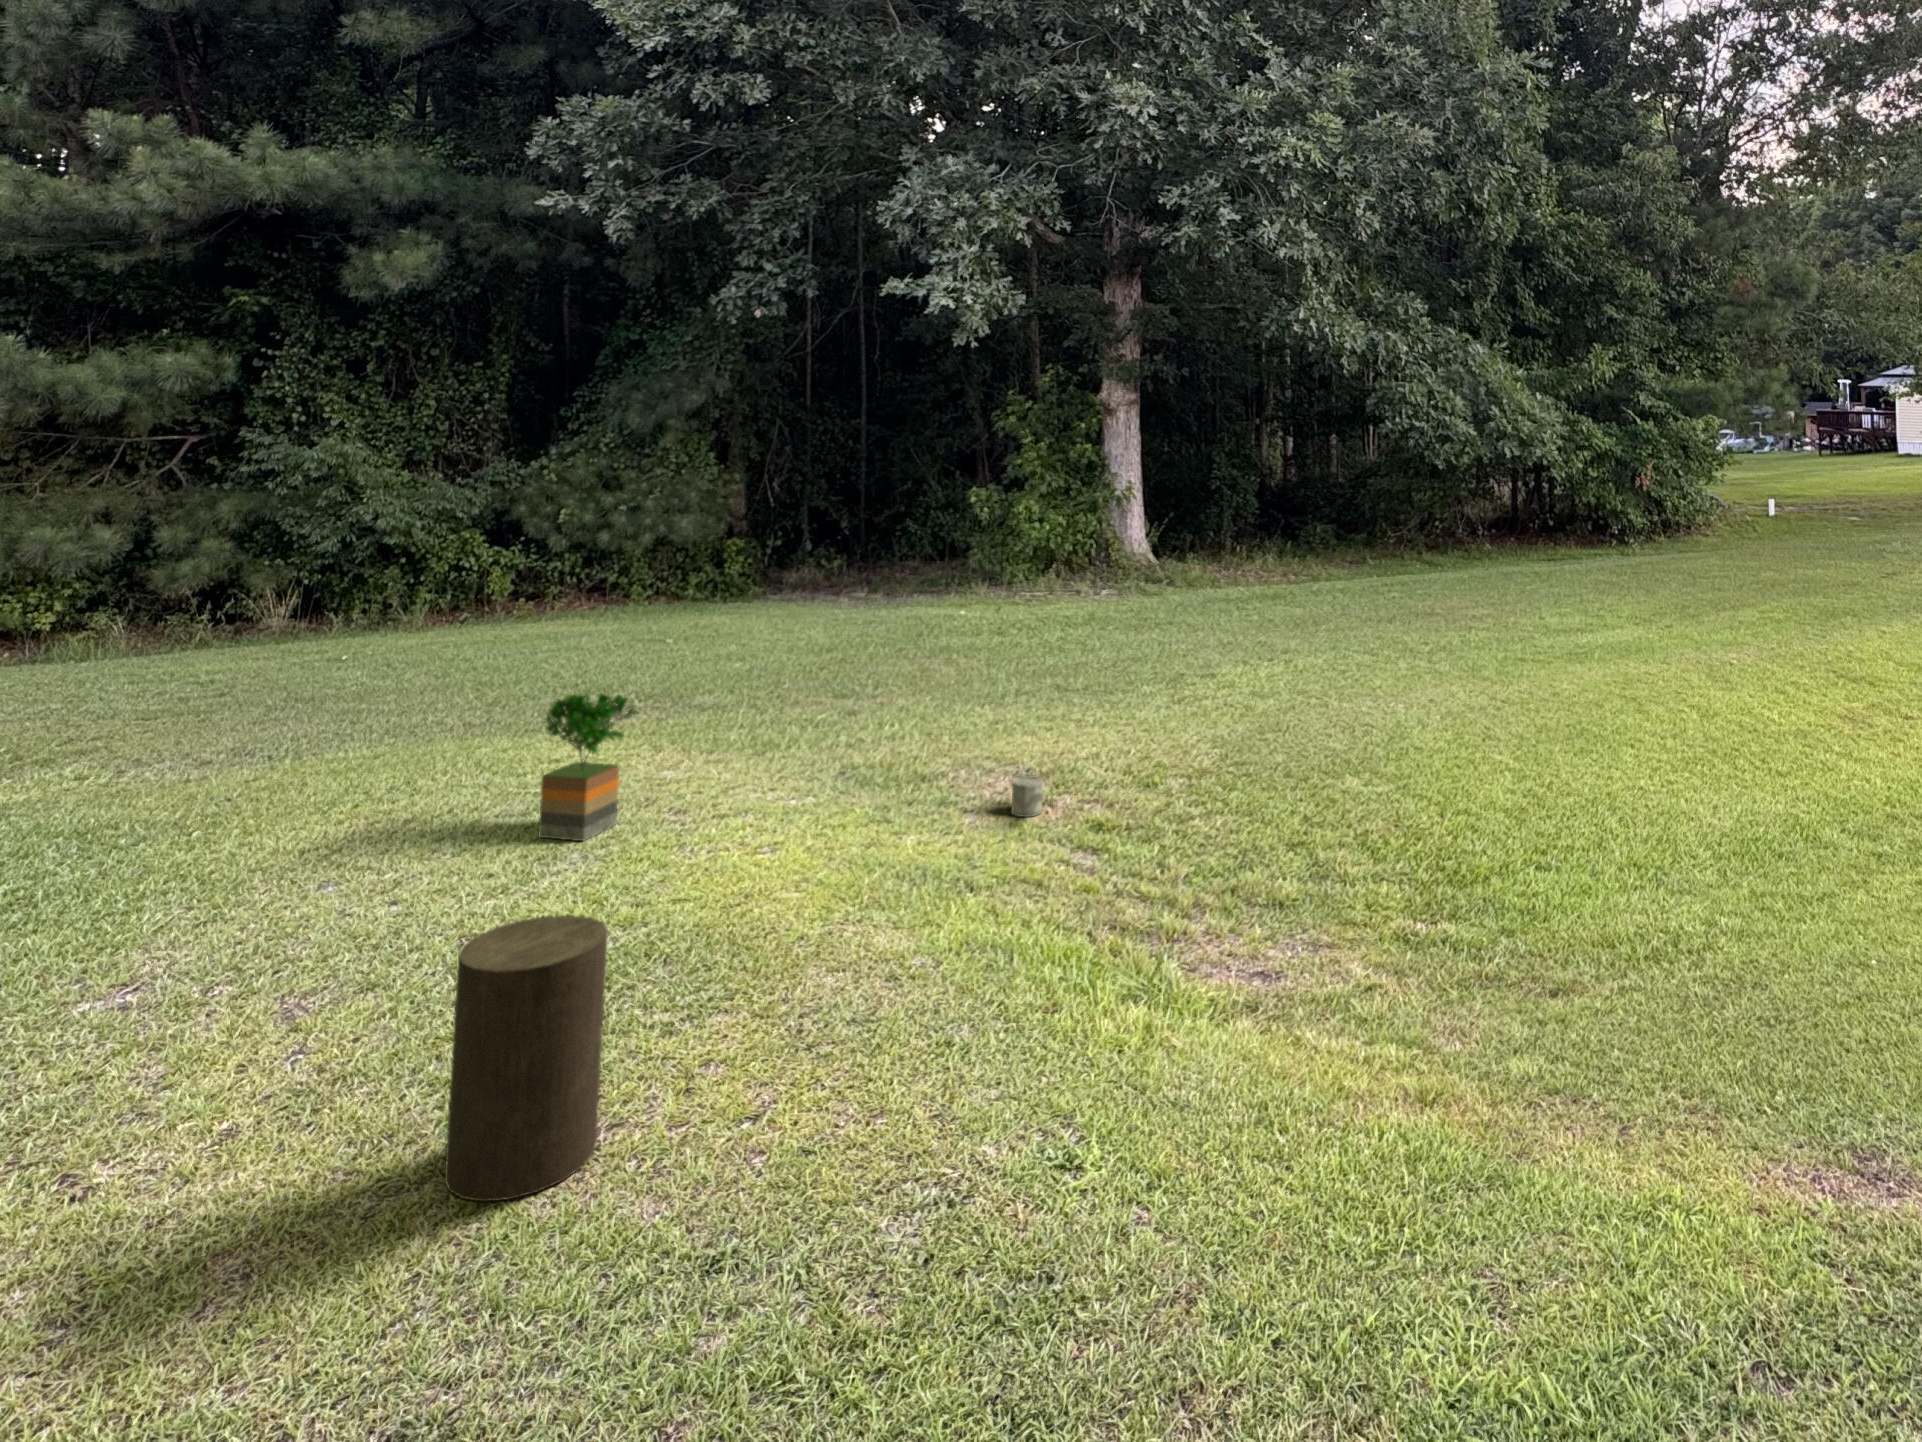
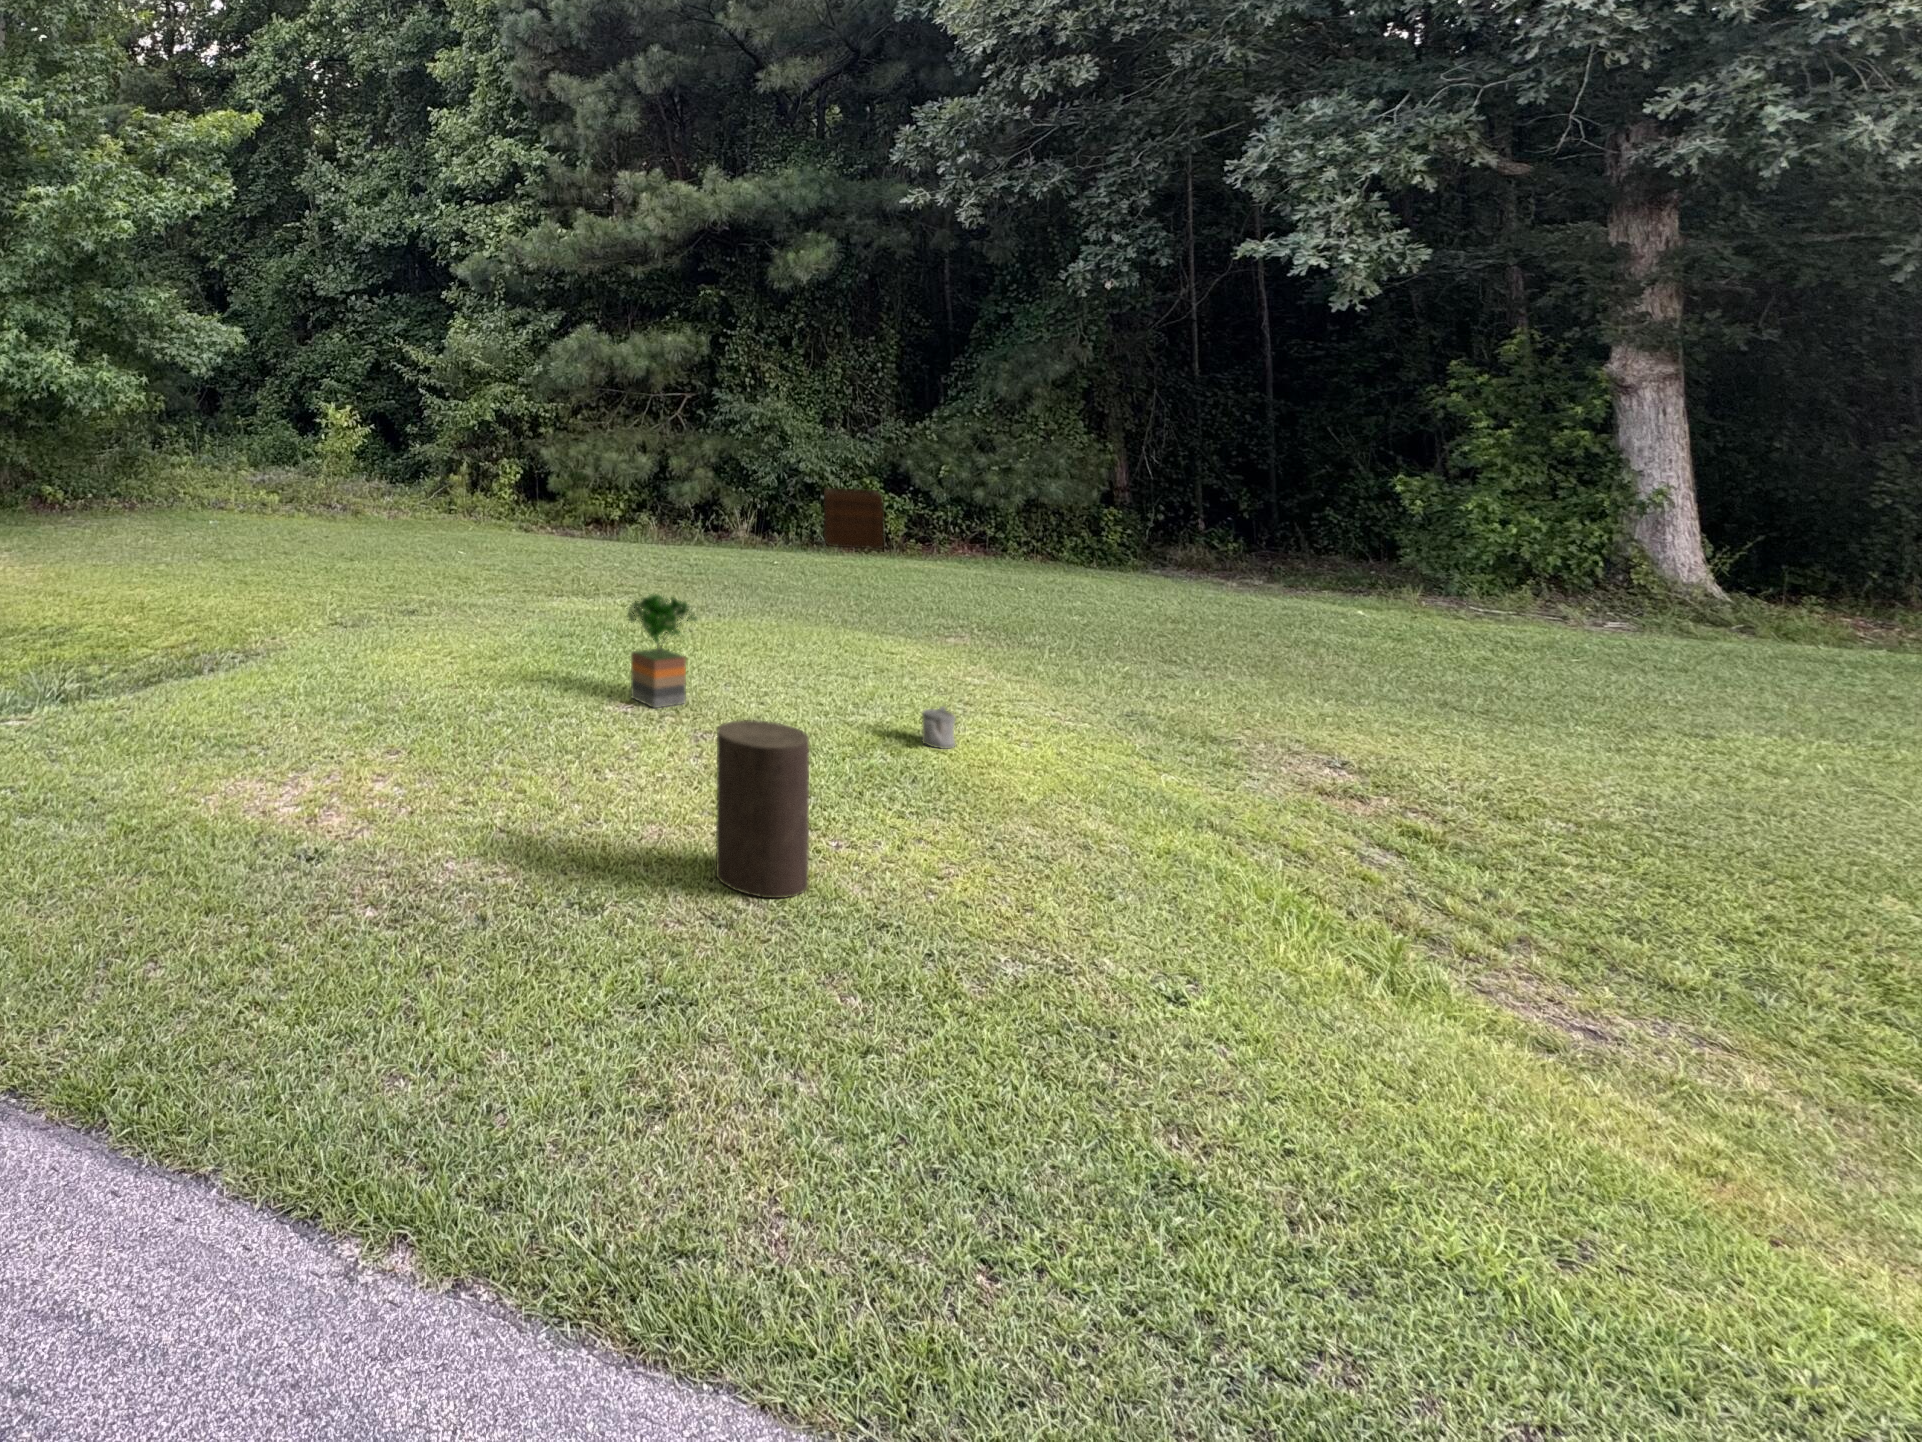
wooden crate: none [402,544,489,621] -> present [824,488,883,548]
potted tree: present [539,693,638,841] -> present [628,594,697,708]
watering can: present [1011,772,1045,817] -> present [922,706,955,749]

